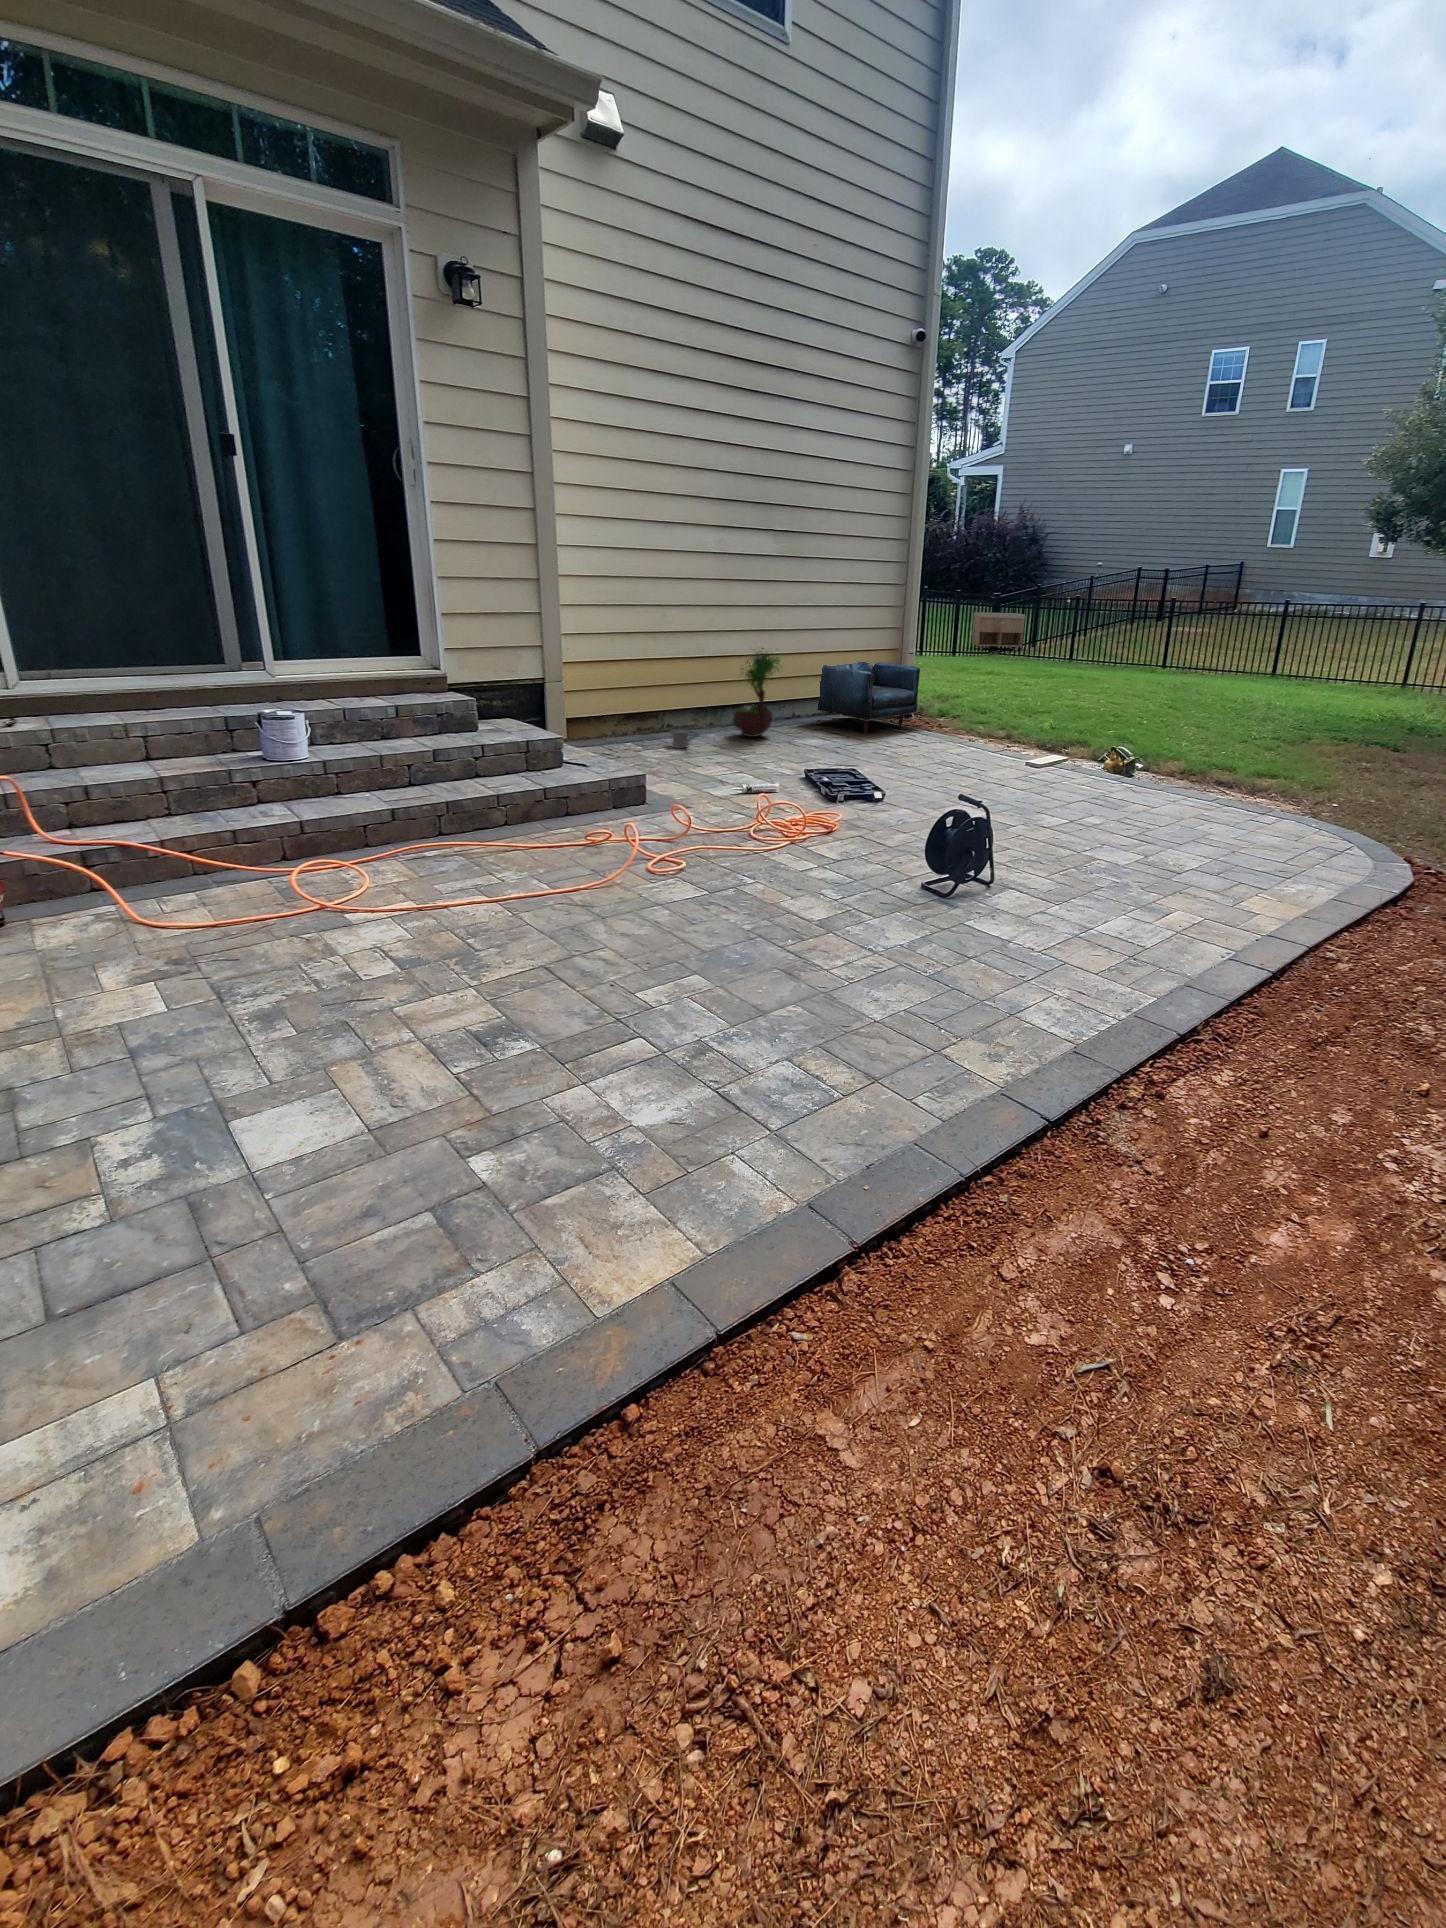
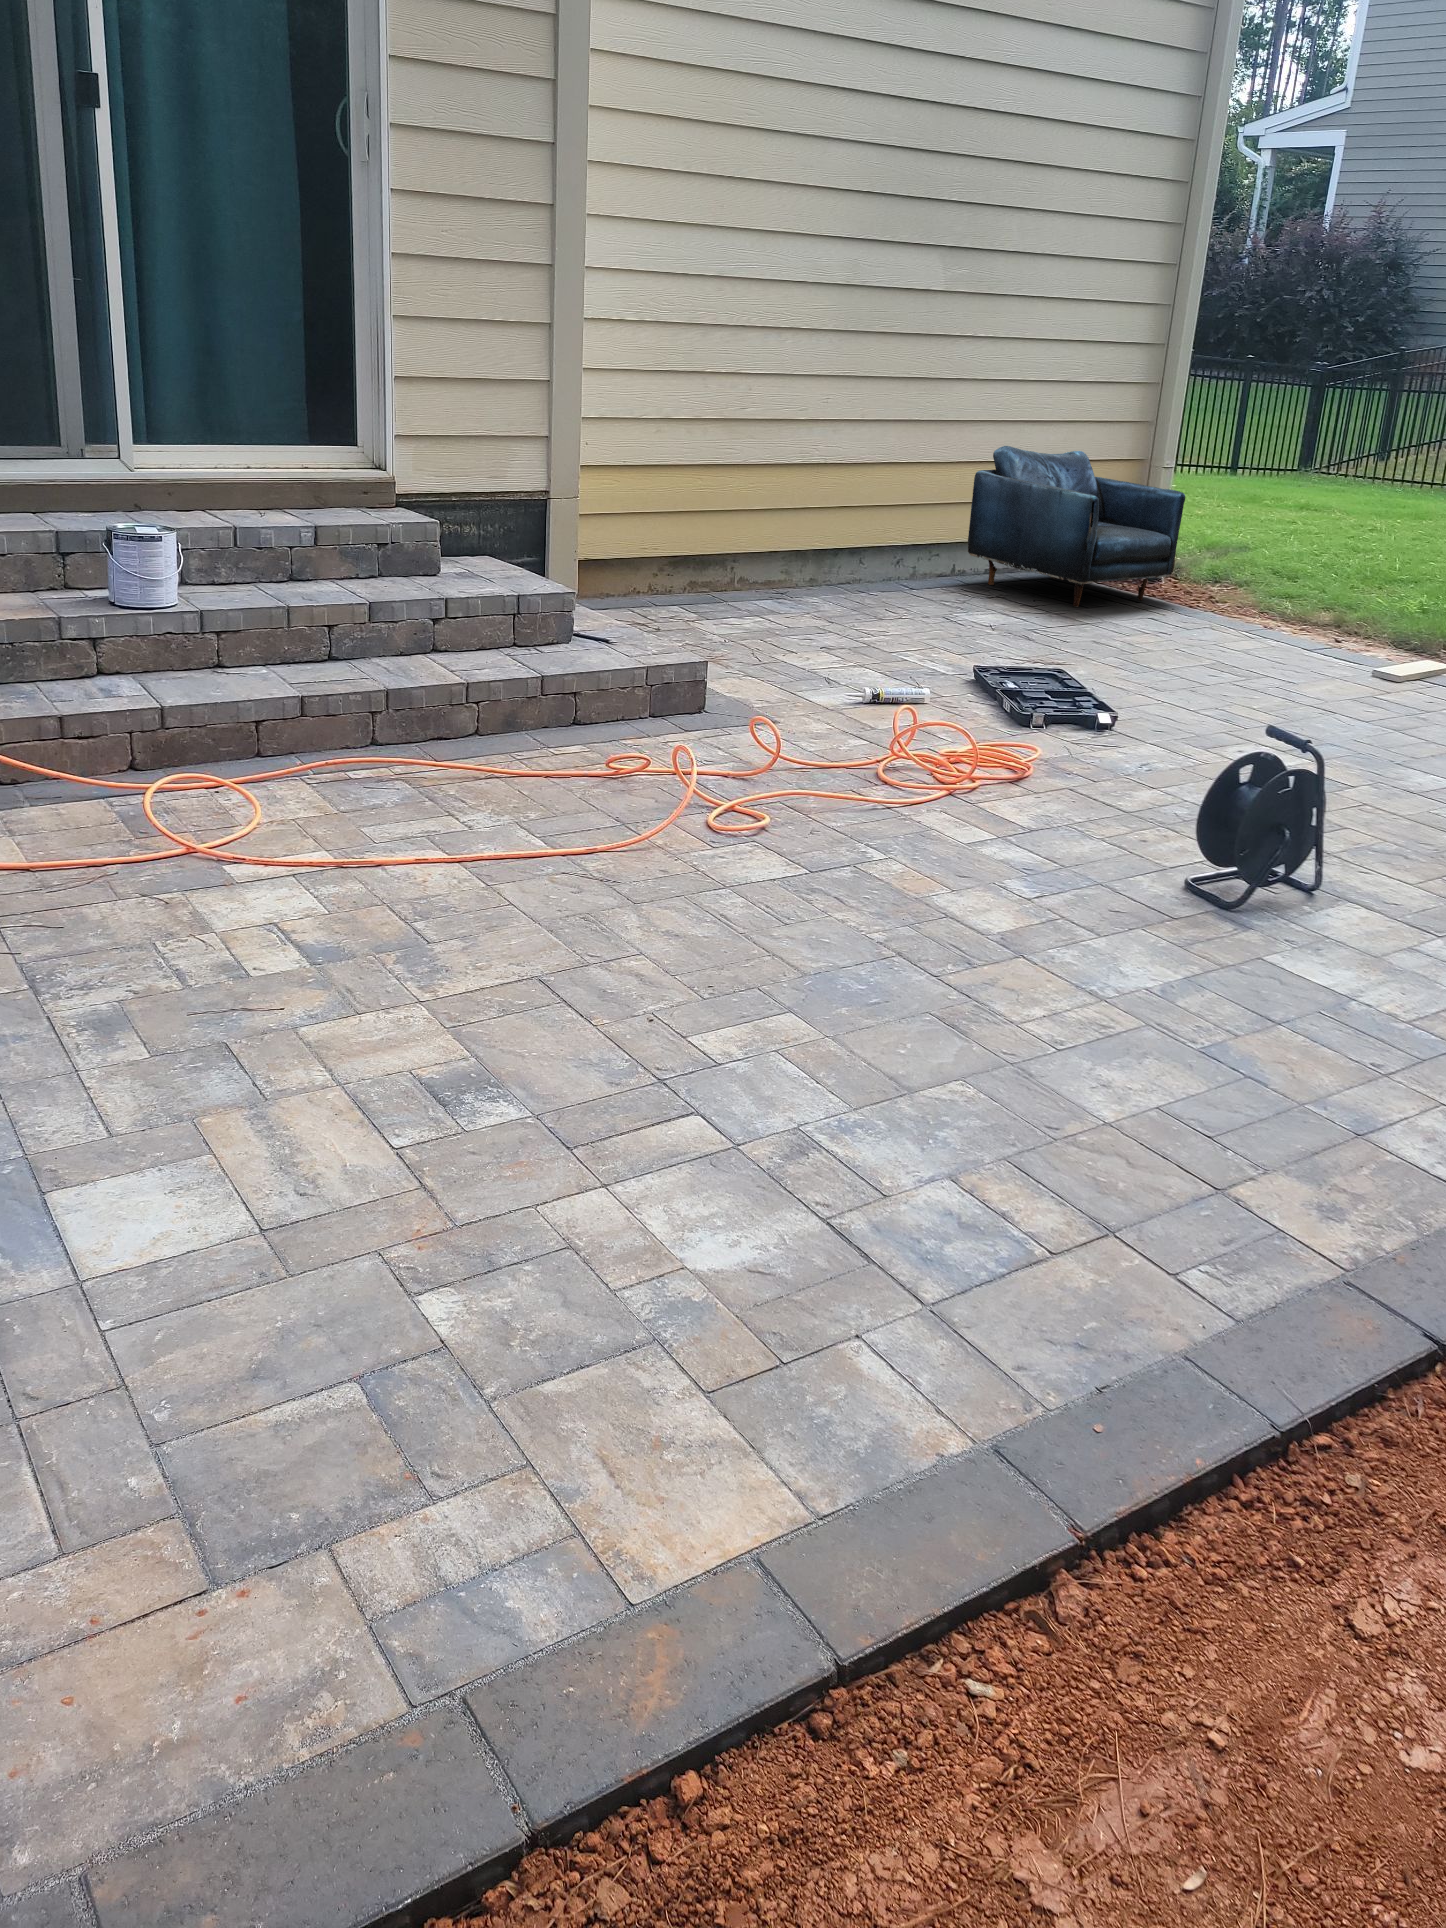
storage bench: present [972,612,1025,650] -> none [1267,400,1373,474]
potted tree: present [733,648,782,737] -> none [839,429,946,600]
watering can: present [671,730,699,748] -> none [727,575,781,612]

